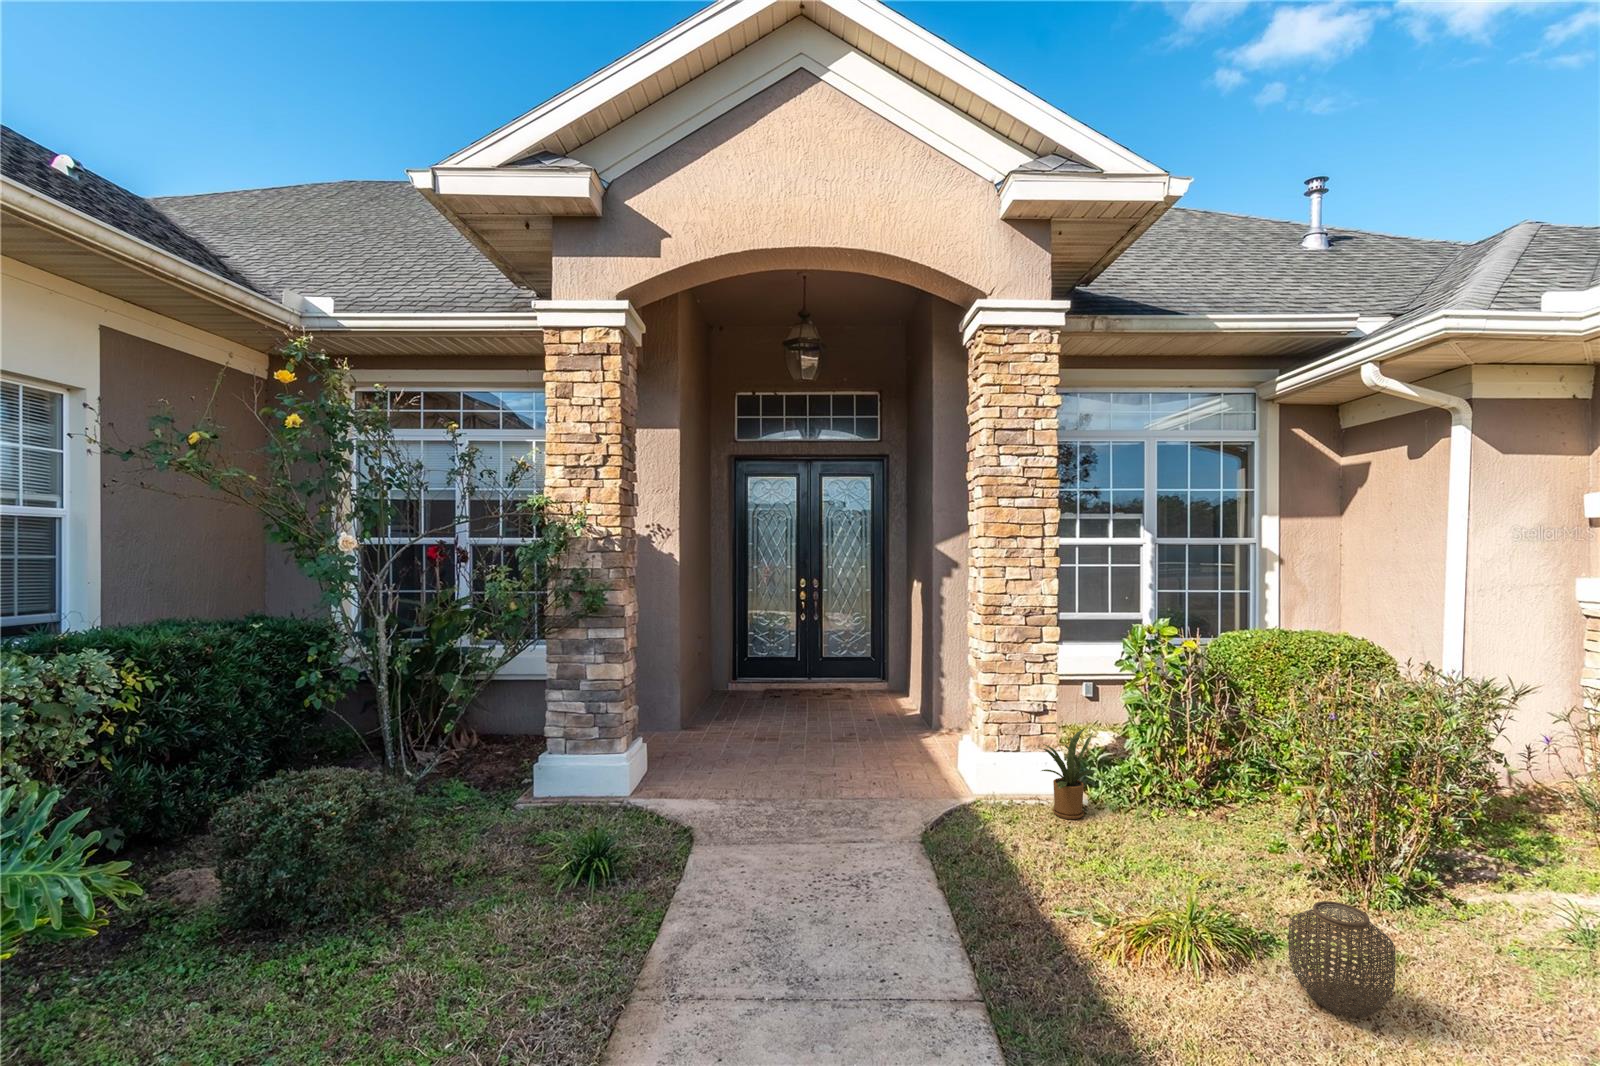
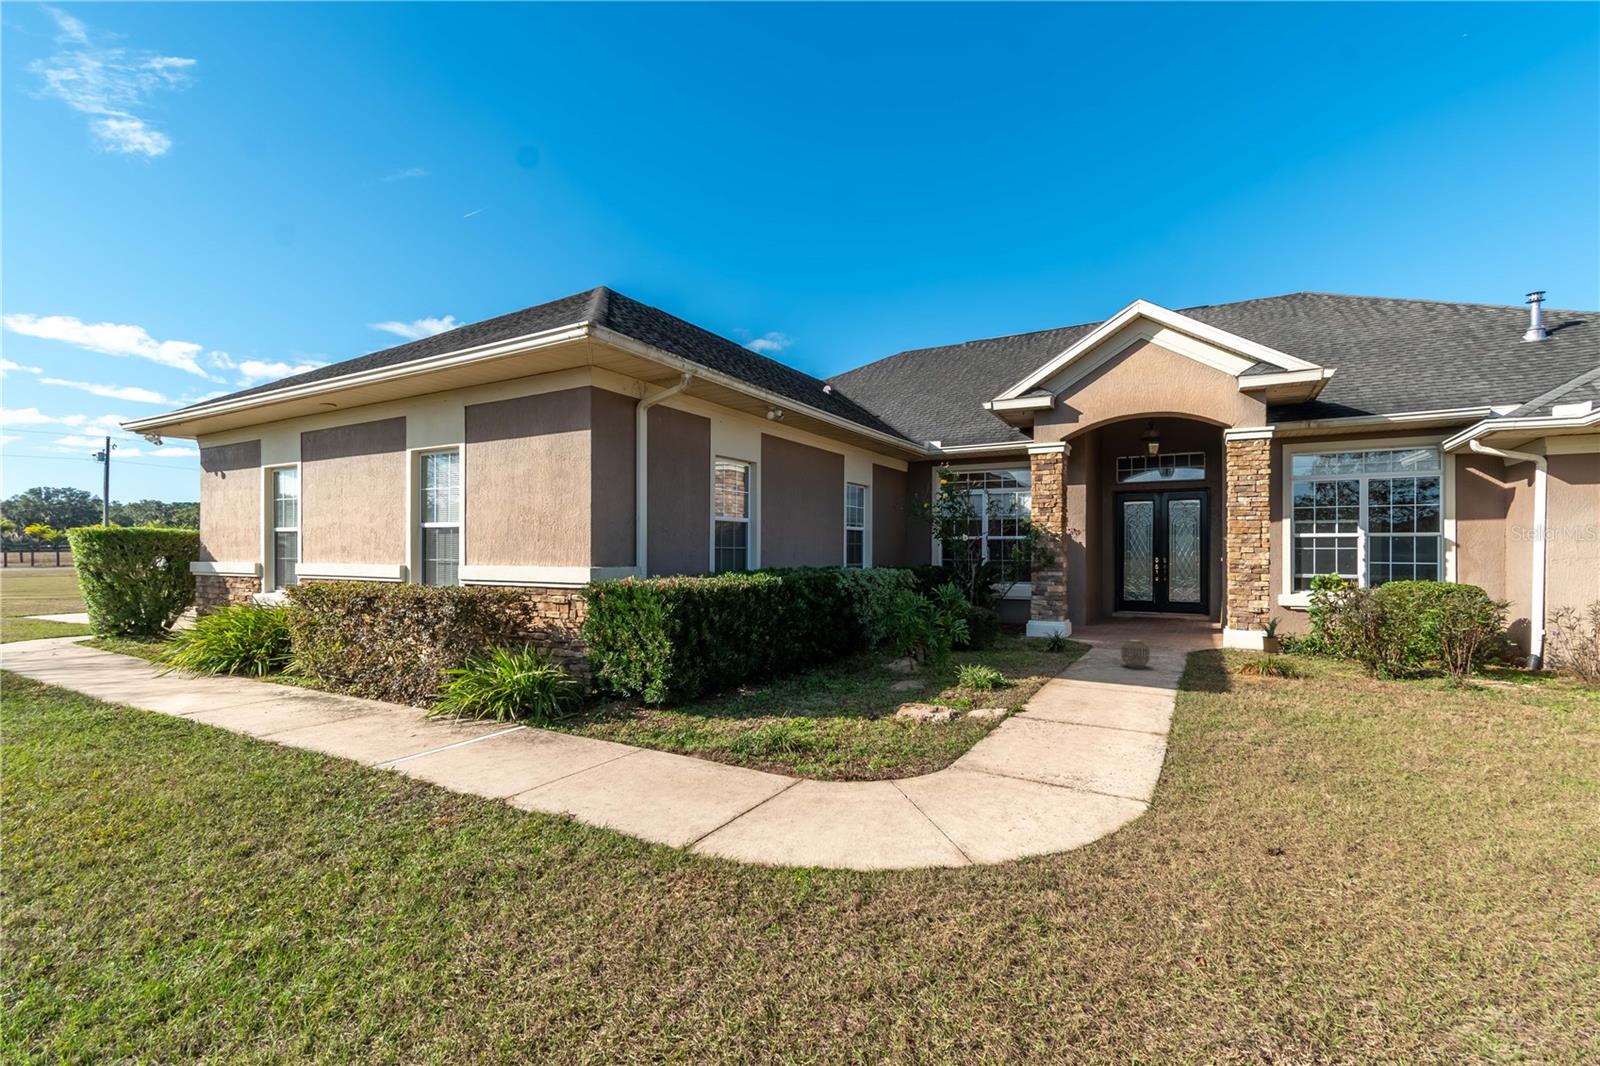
woven basket: present [1289,901,1396,1017] -> present [1121,639,1150,668]

